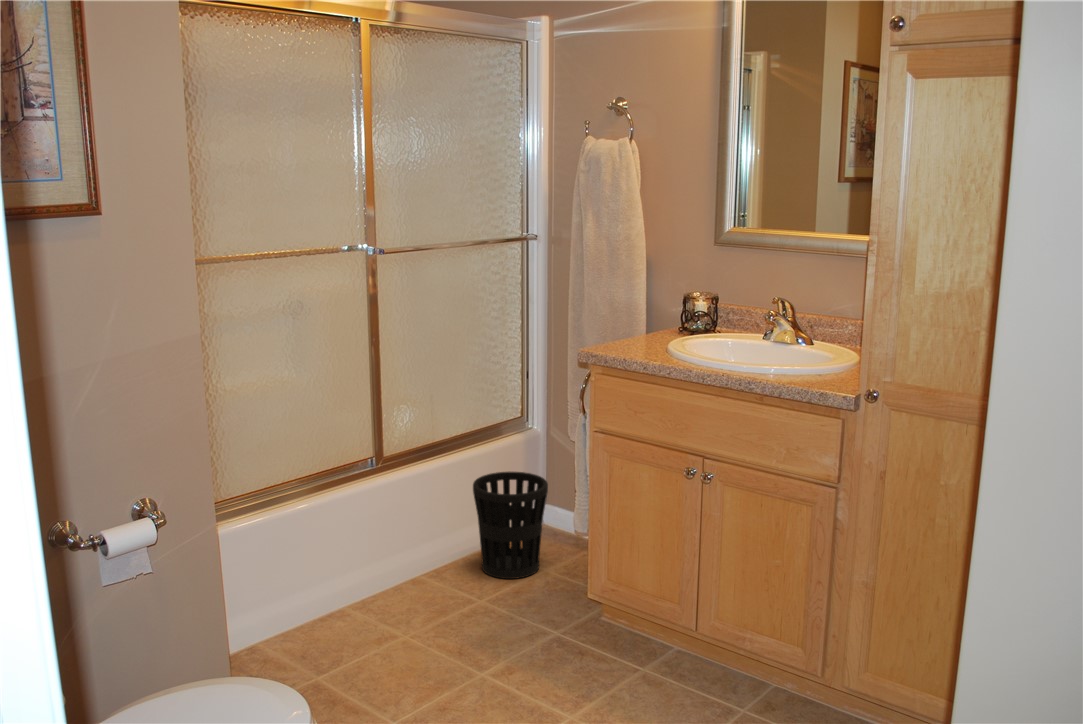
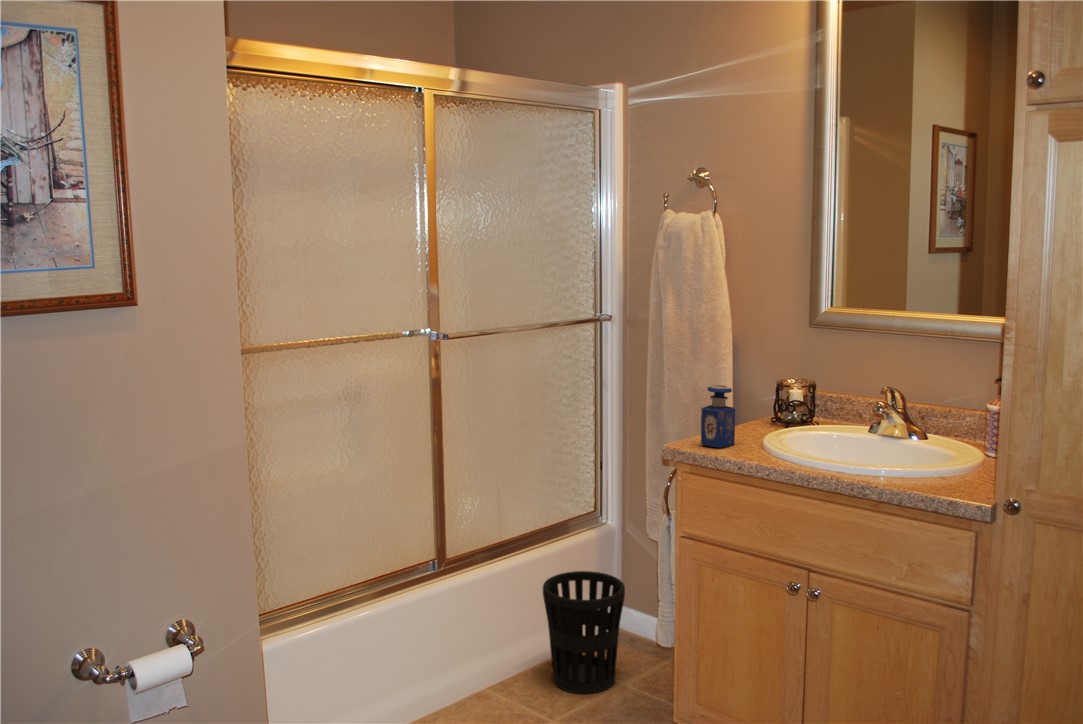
perfume bottle: none [613,296,643,351] -> present [701,385,735,447]

